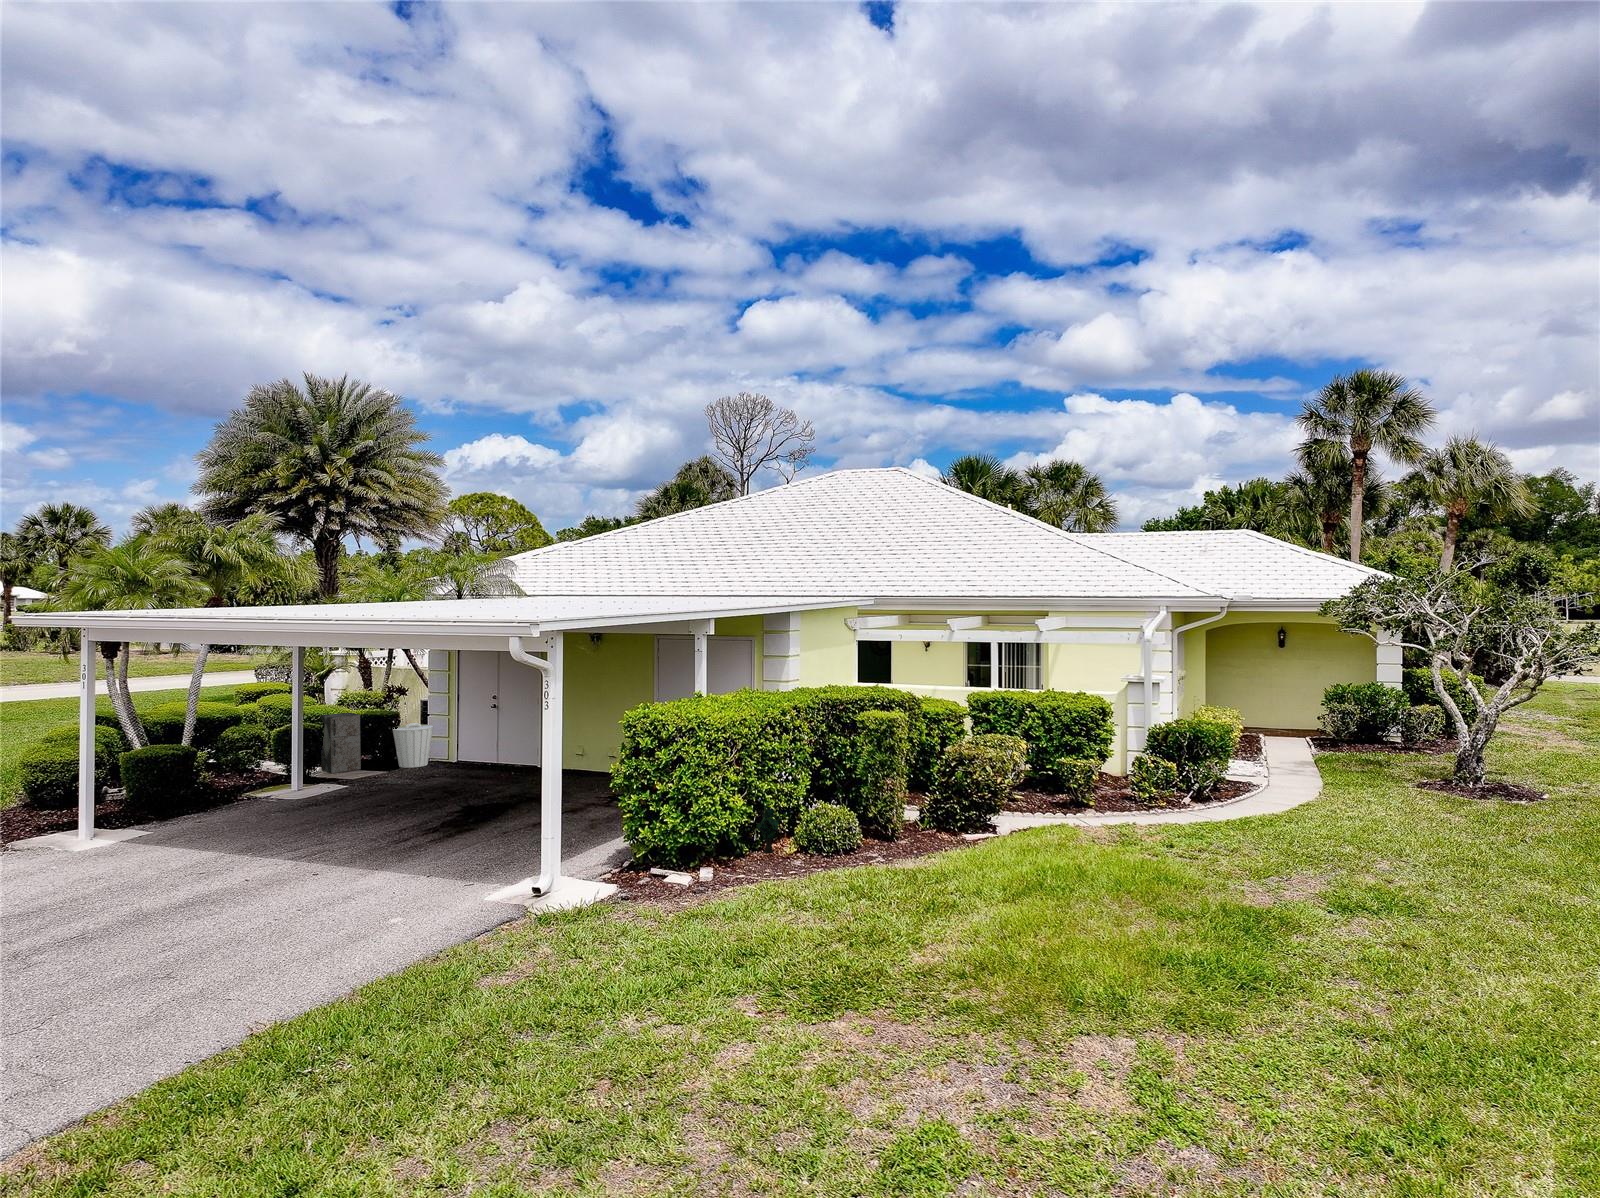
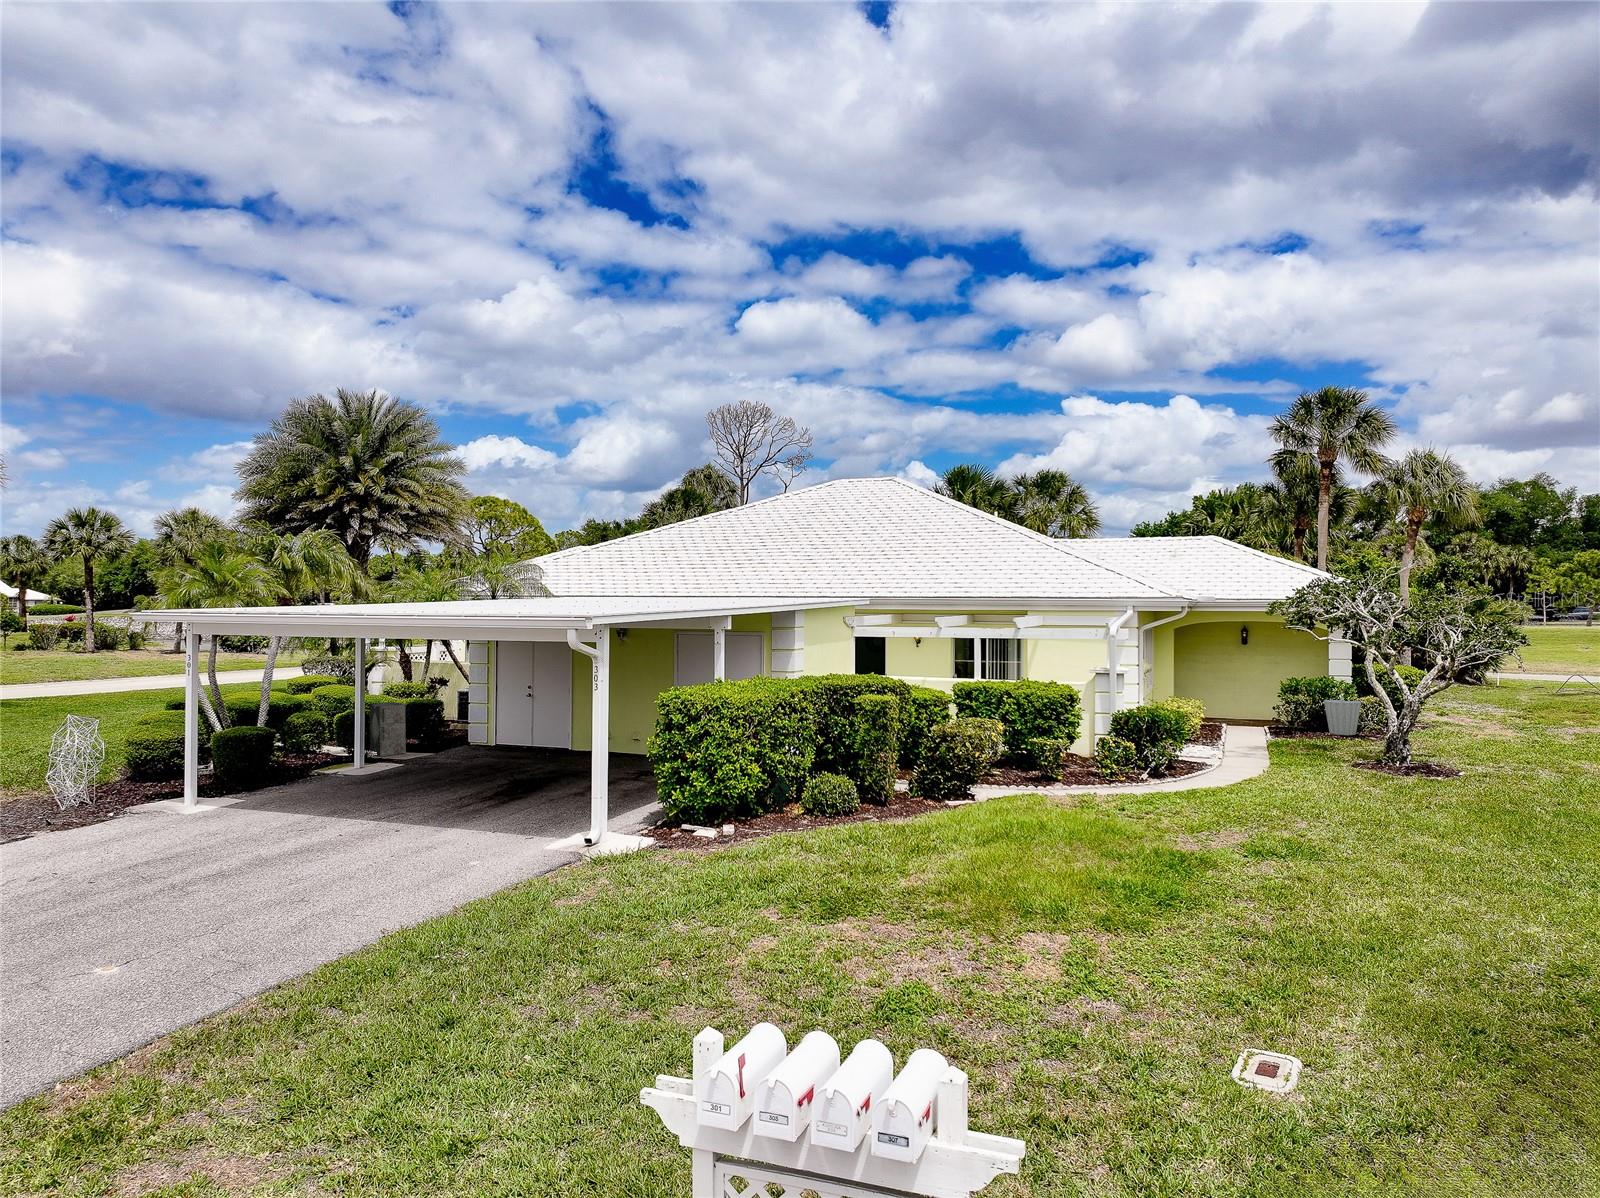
trash can: present [393,723,433,768] -> present [1324,697,1361,735]

